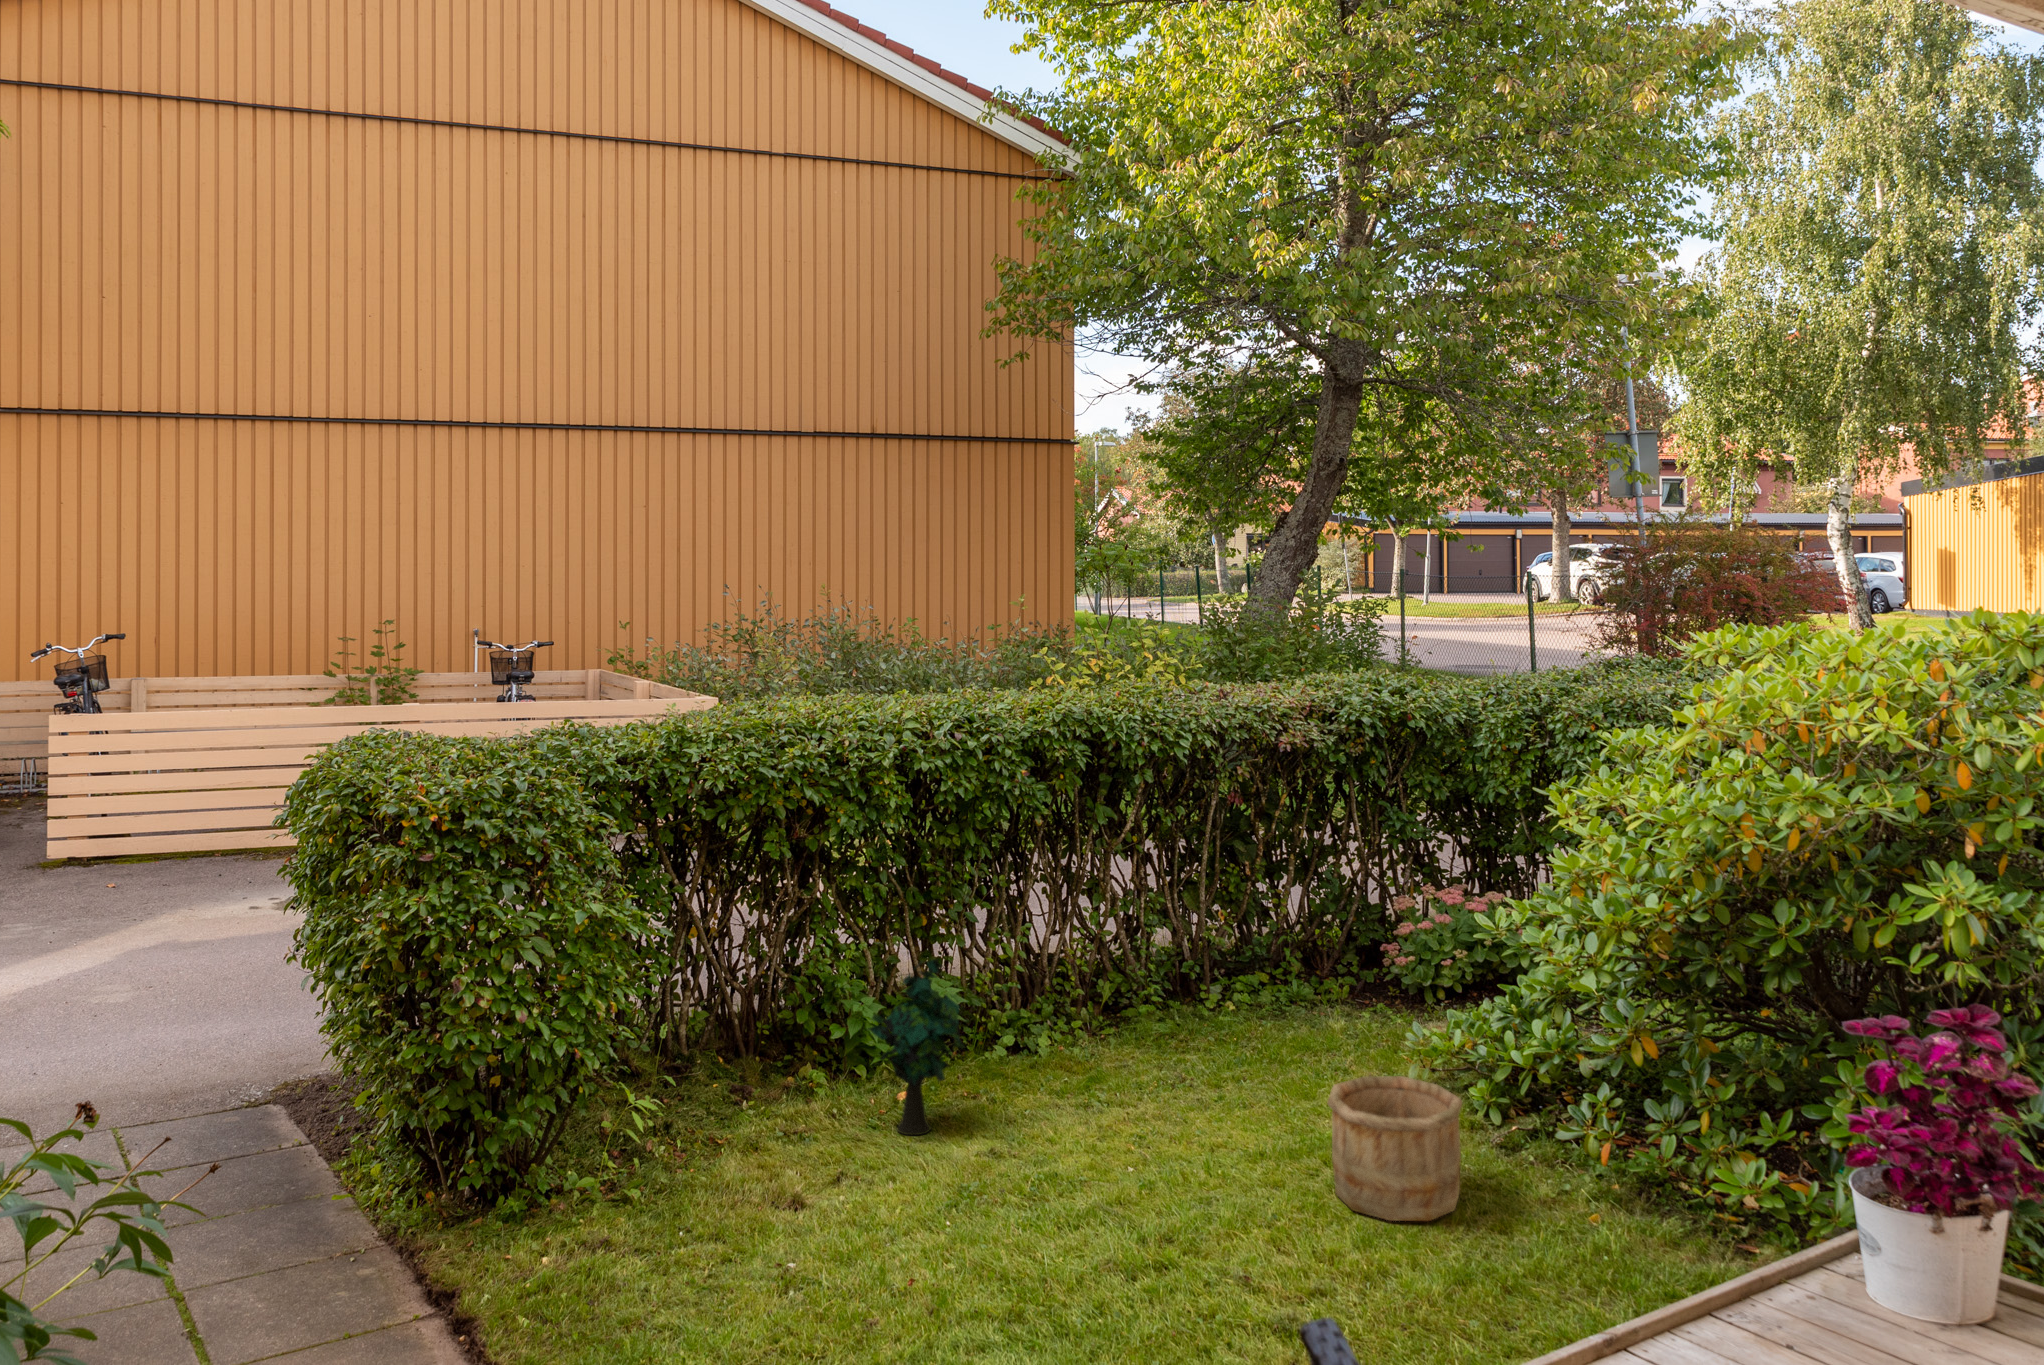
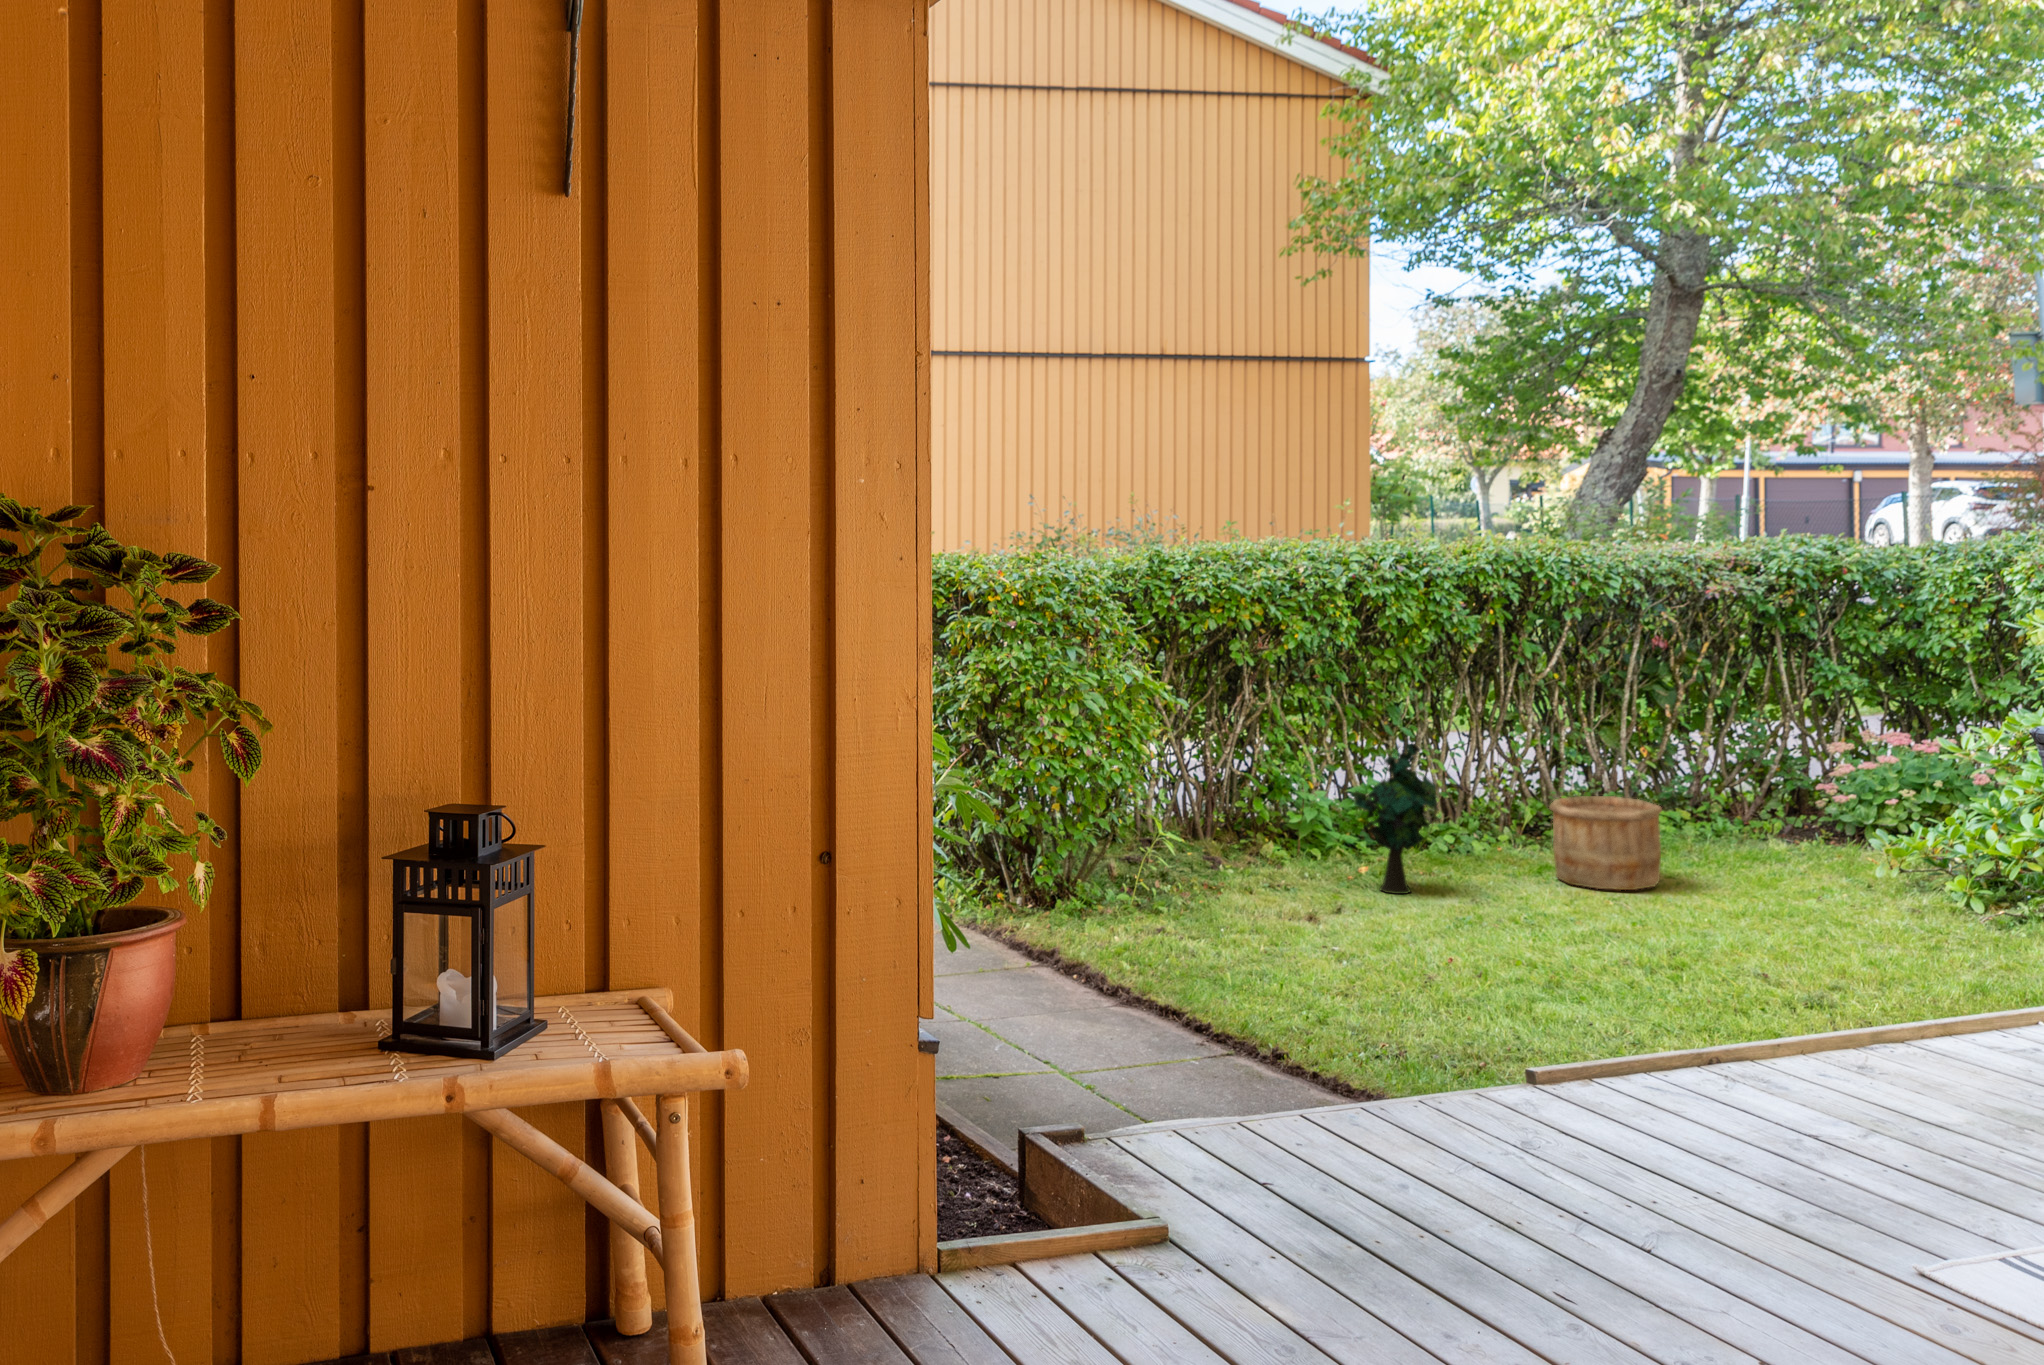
wooden bucket: present [1327,1076,1462,1221] -> present [1549,796,1662,890]

